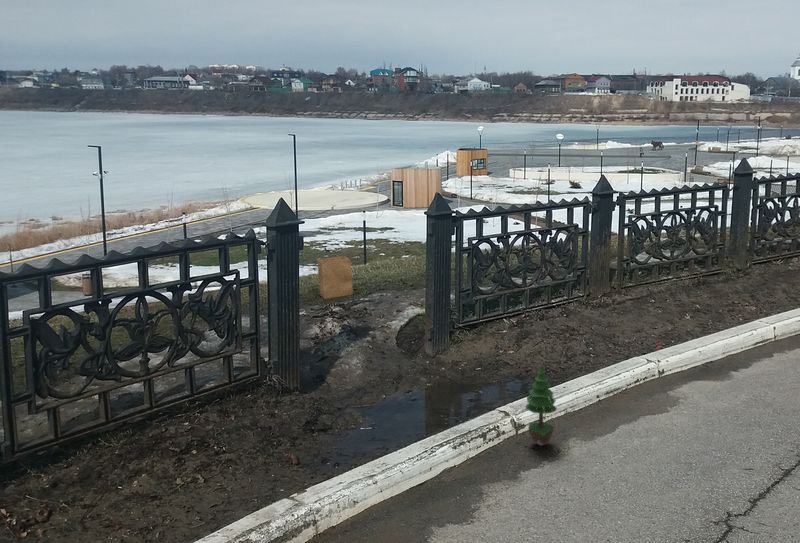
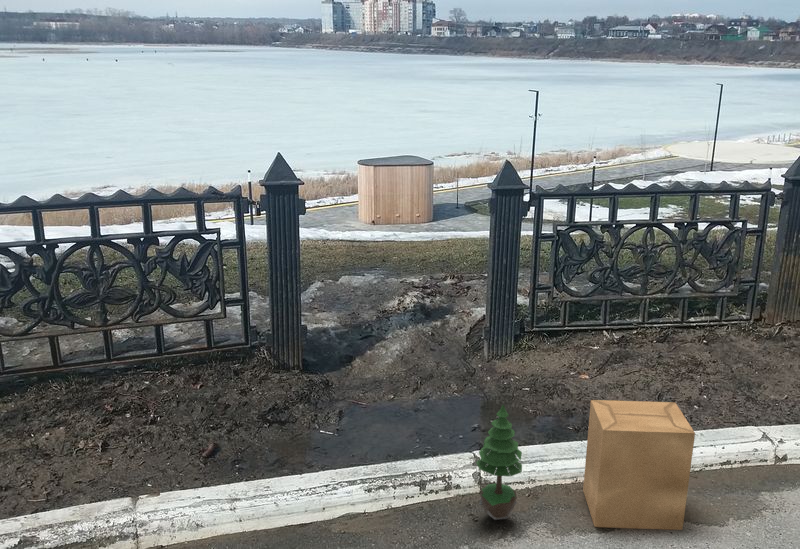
cardboard box: present [317,256,353,299] -> present [583,400,695,530]

